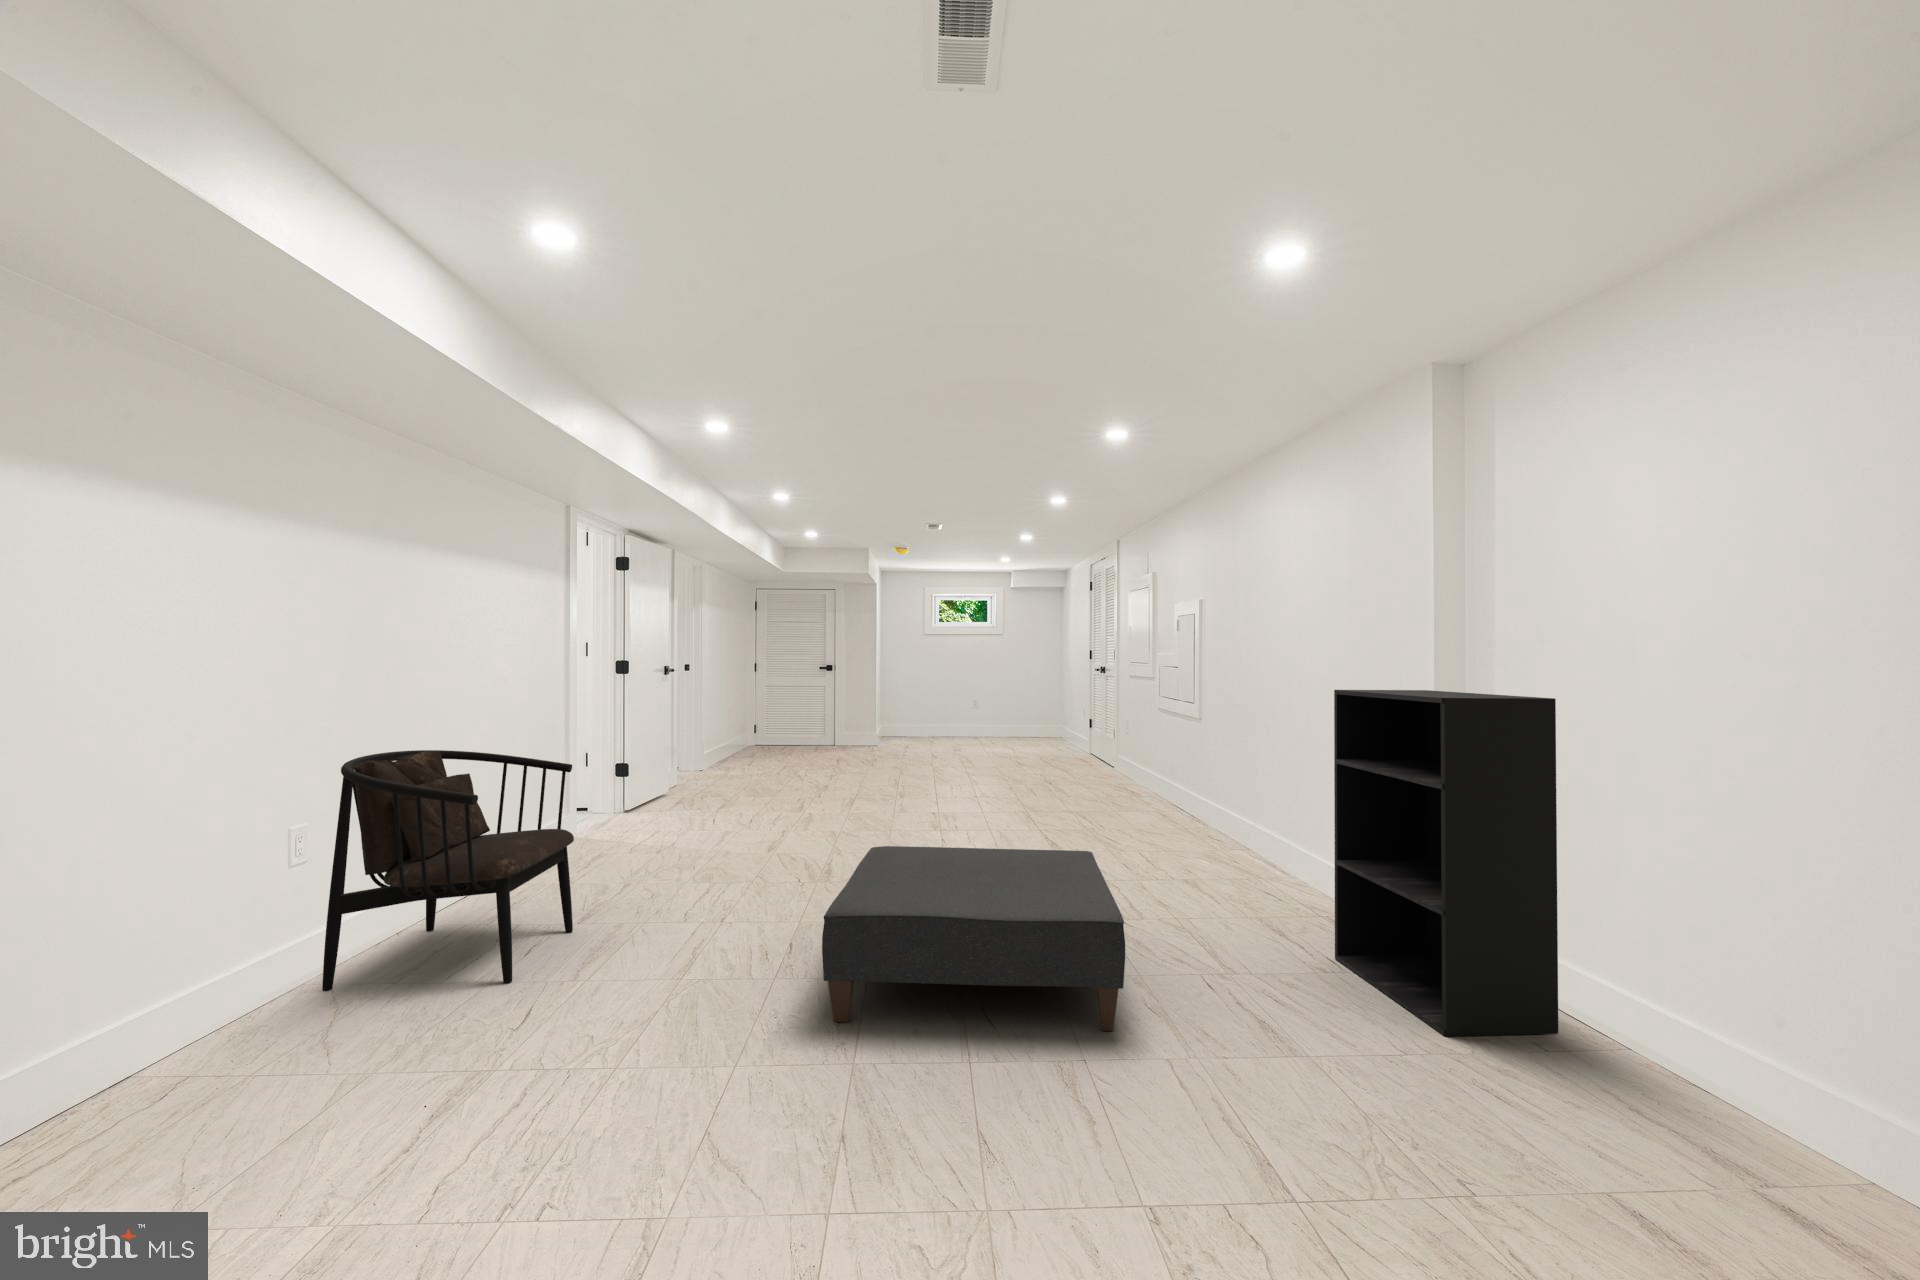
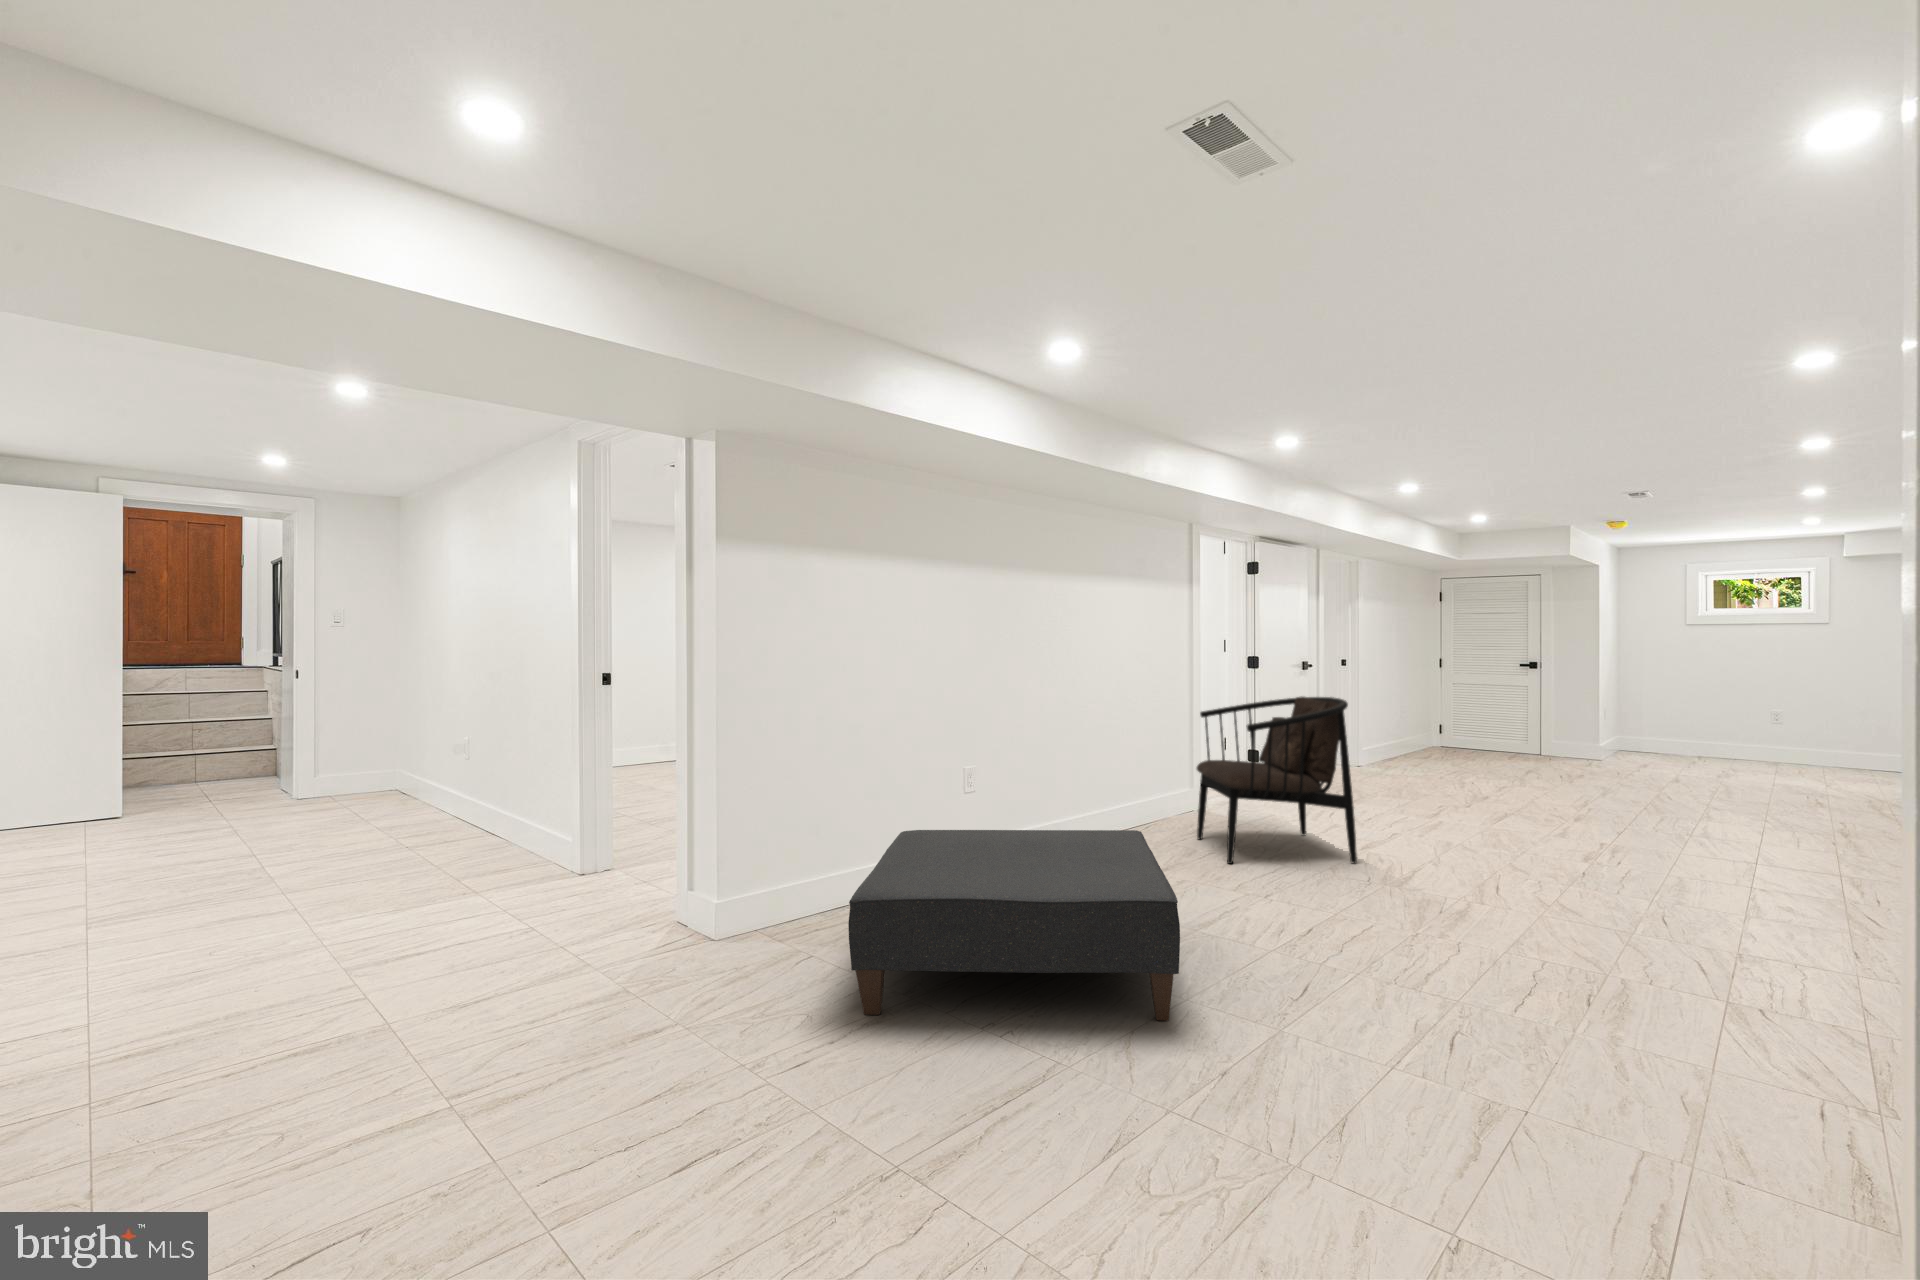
bookshelf: present [1334,690,1558,1036] -> none [1408,641,1675,1022]
armchair: present [322,750,574,991] -> present [1197,696,1357,864]

